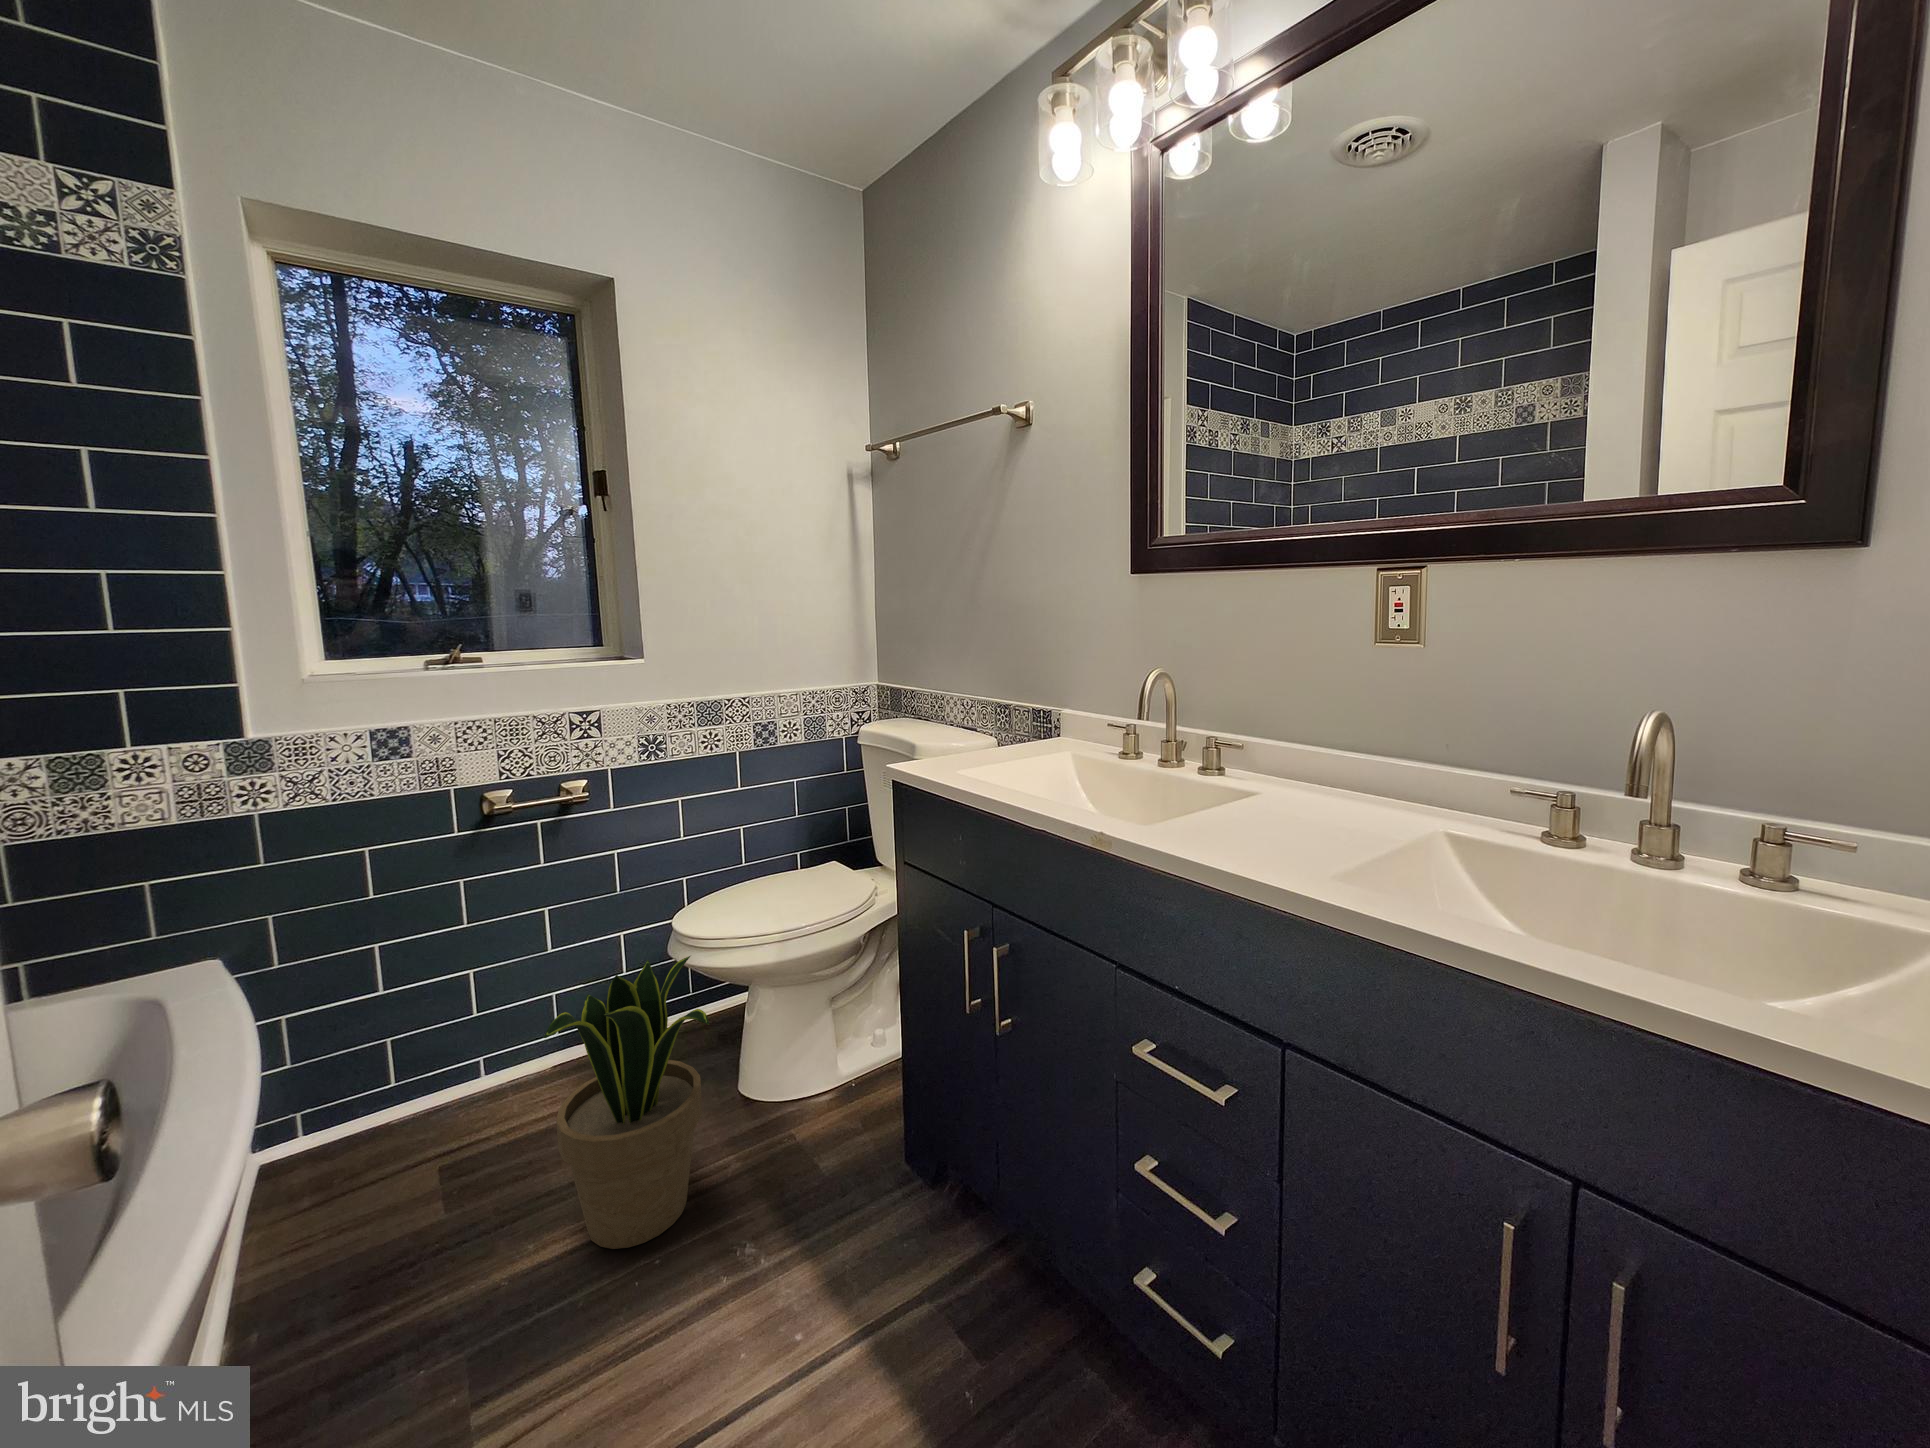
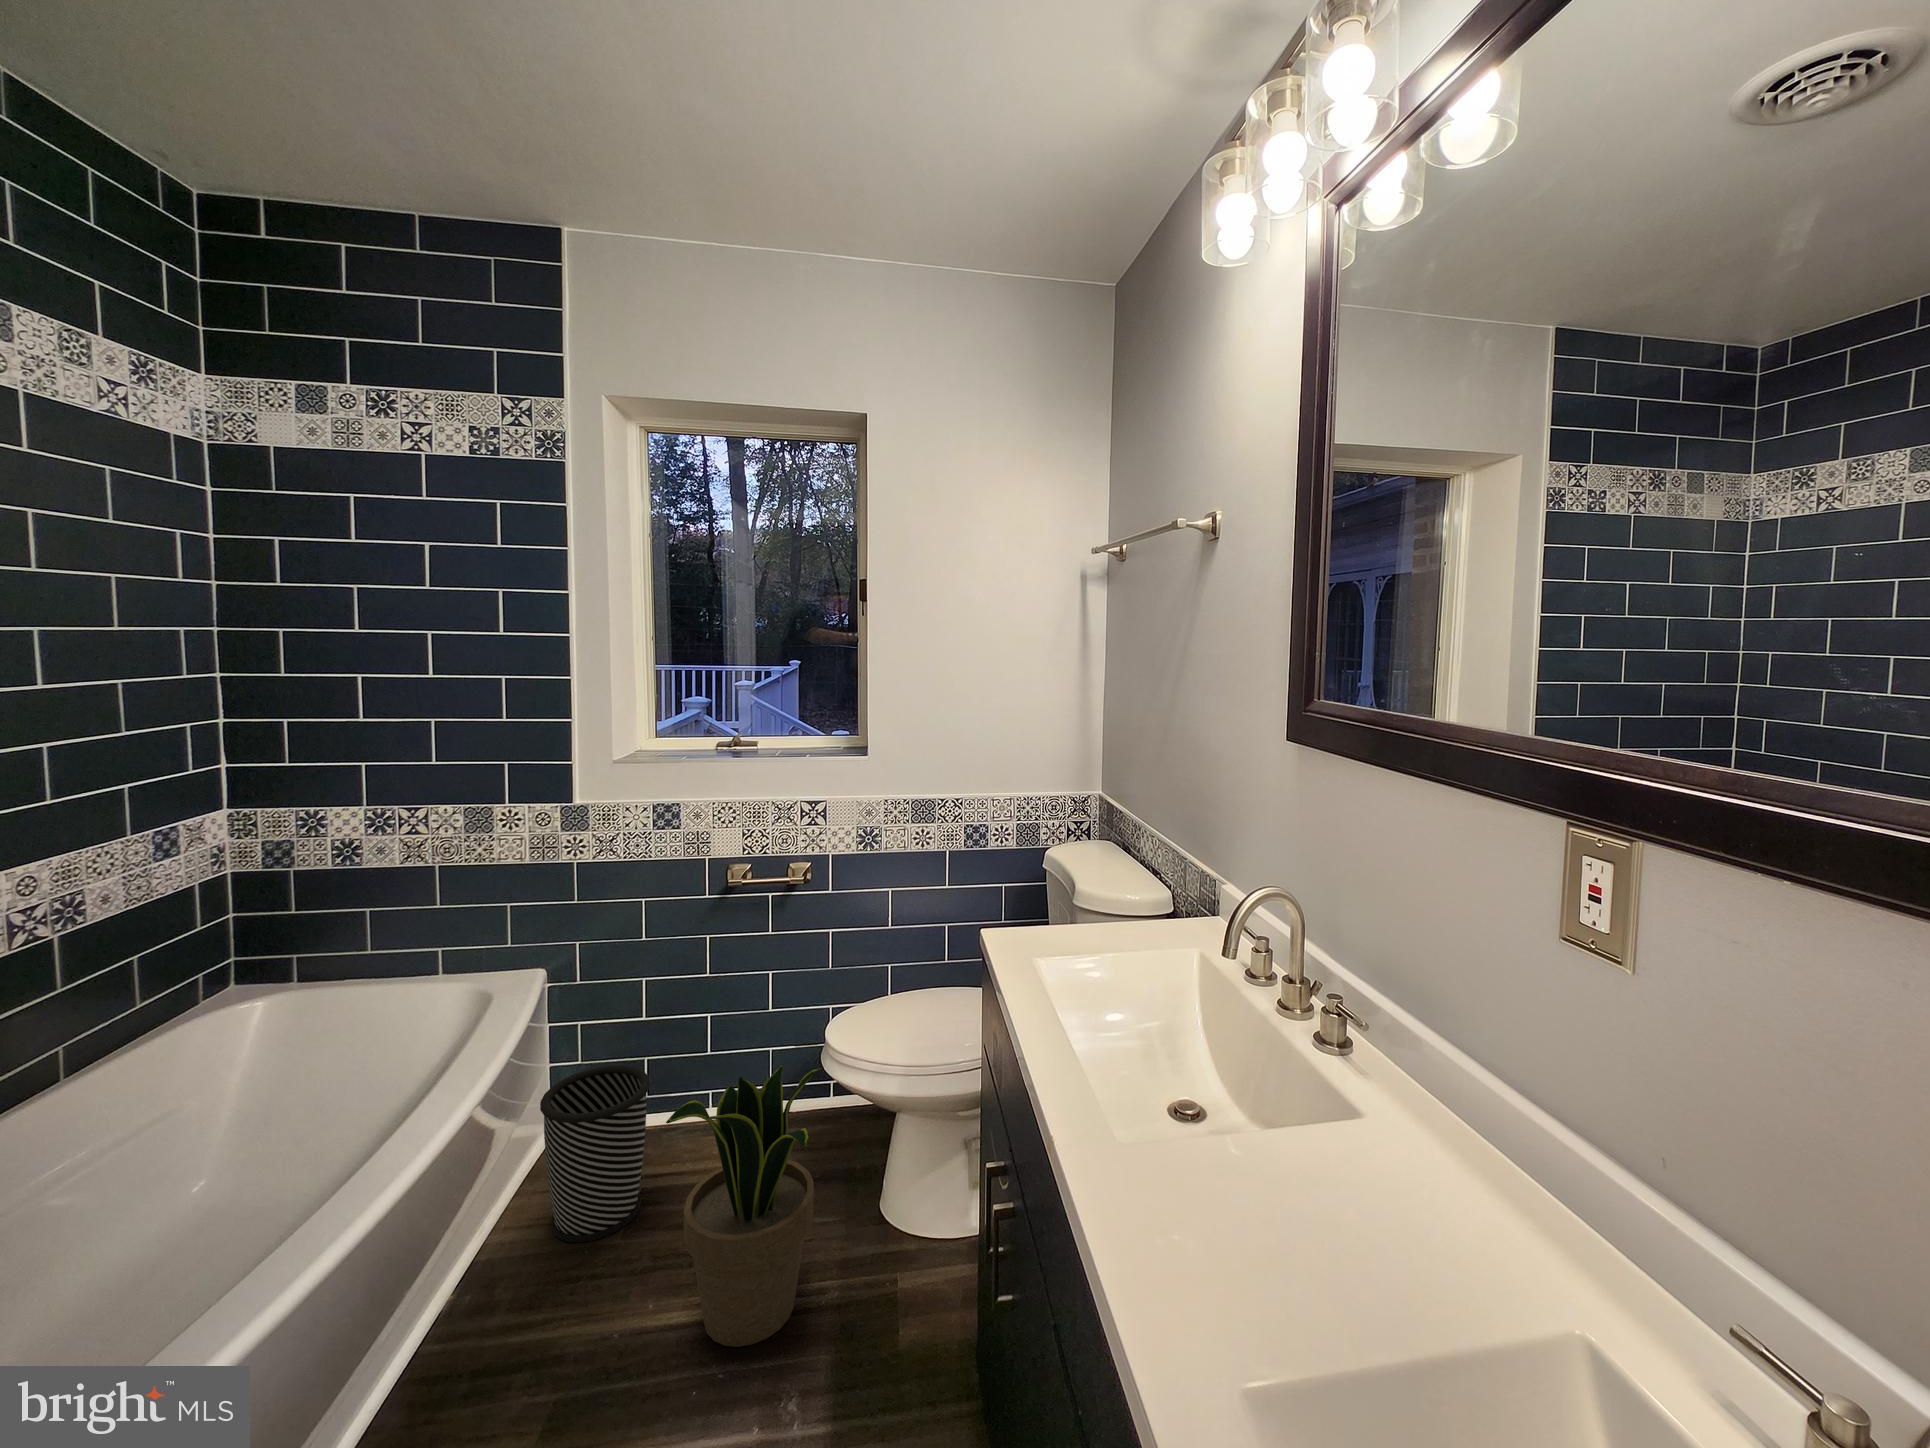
wastebasket: none [285,1033,439,1244] -> present [540,1065,650,1242]

